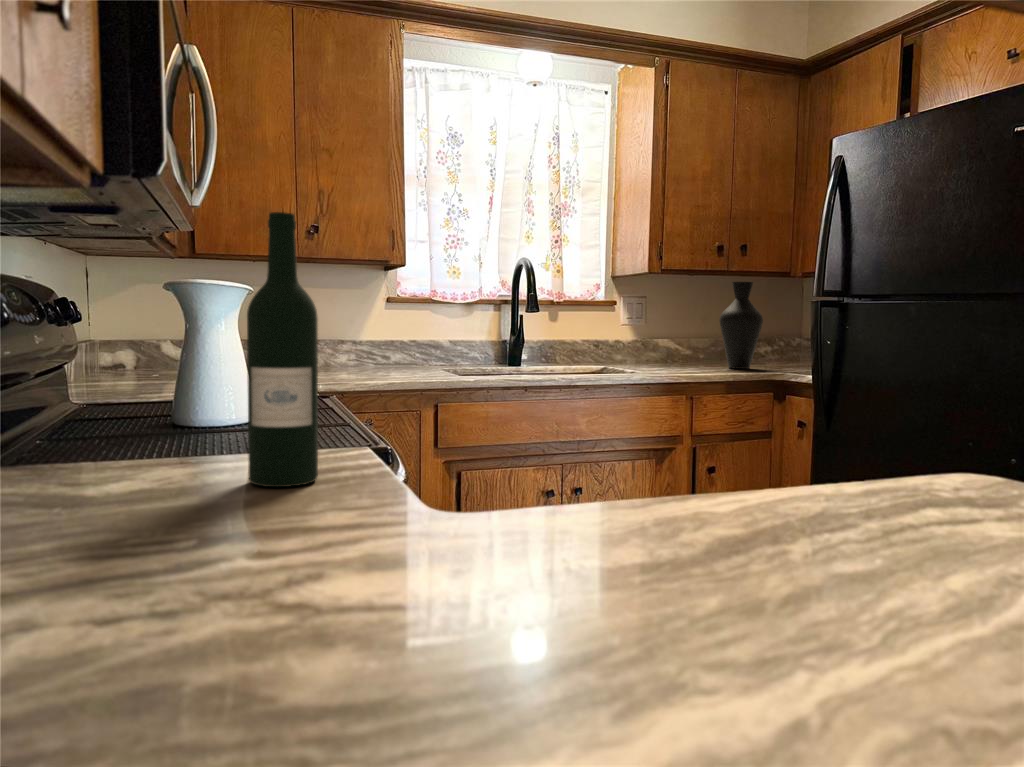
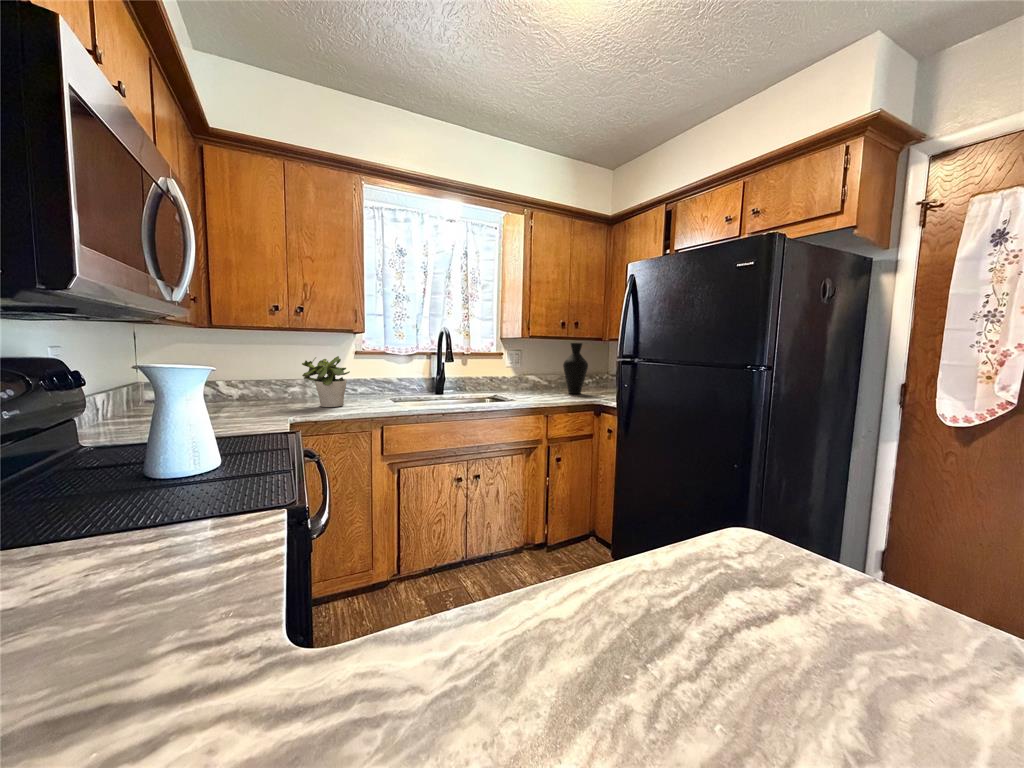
wine bottle: present [247,212,318,487] -> none [106,341,194,603]
potted plant: none [314,299,385,377] -> present [302,356,350,407]

